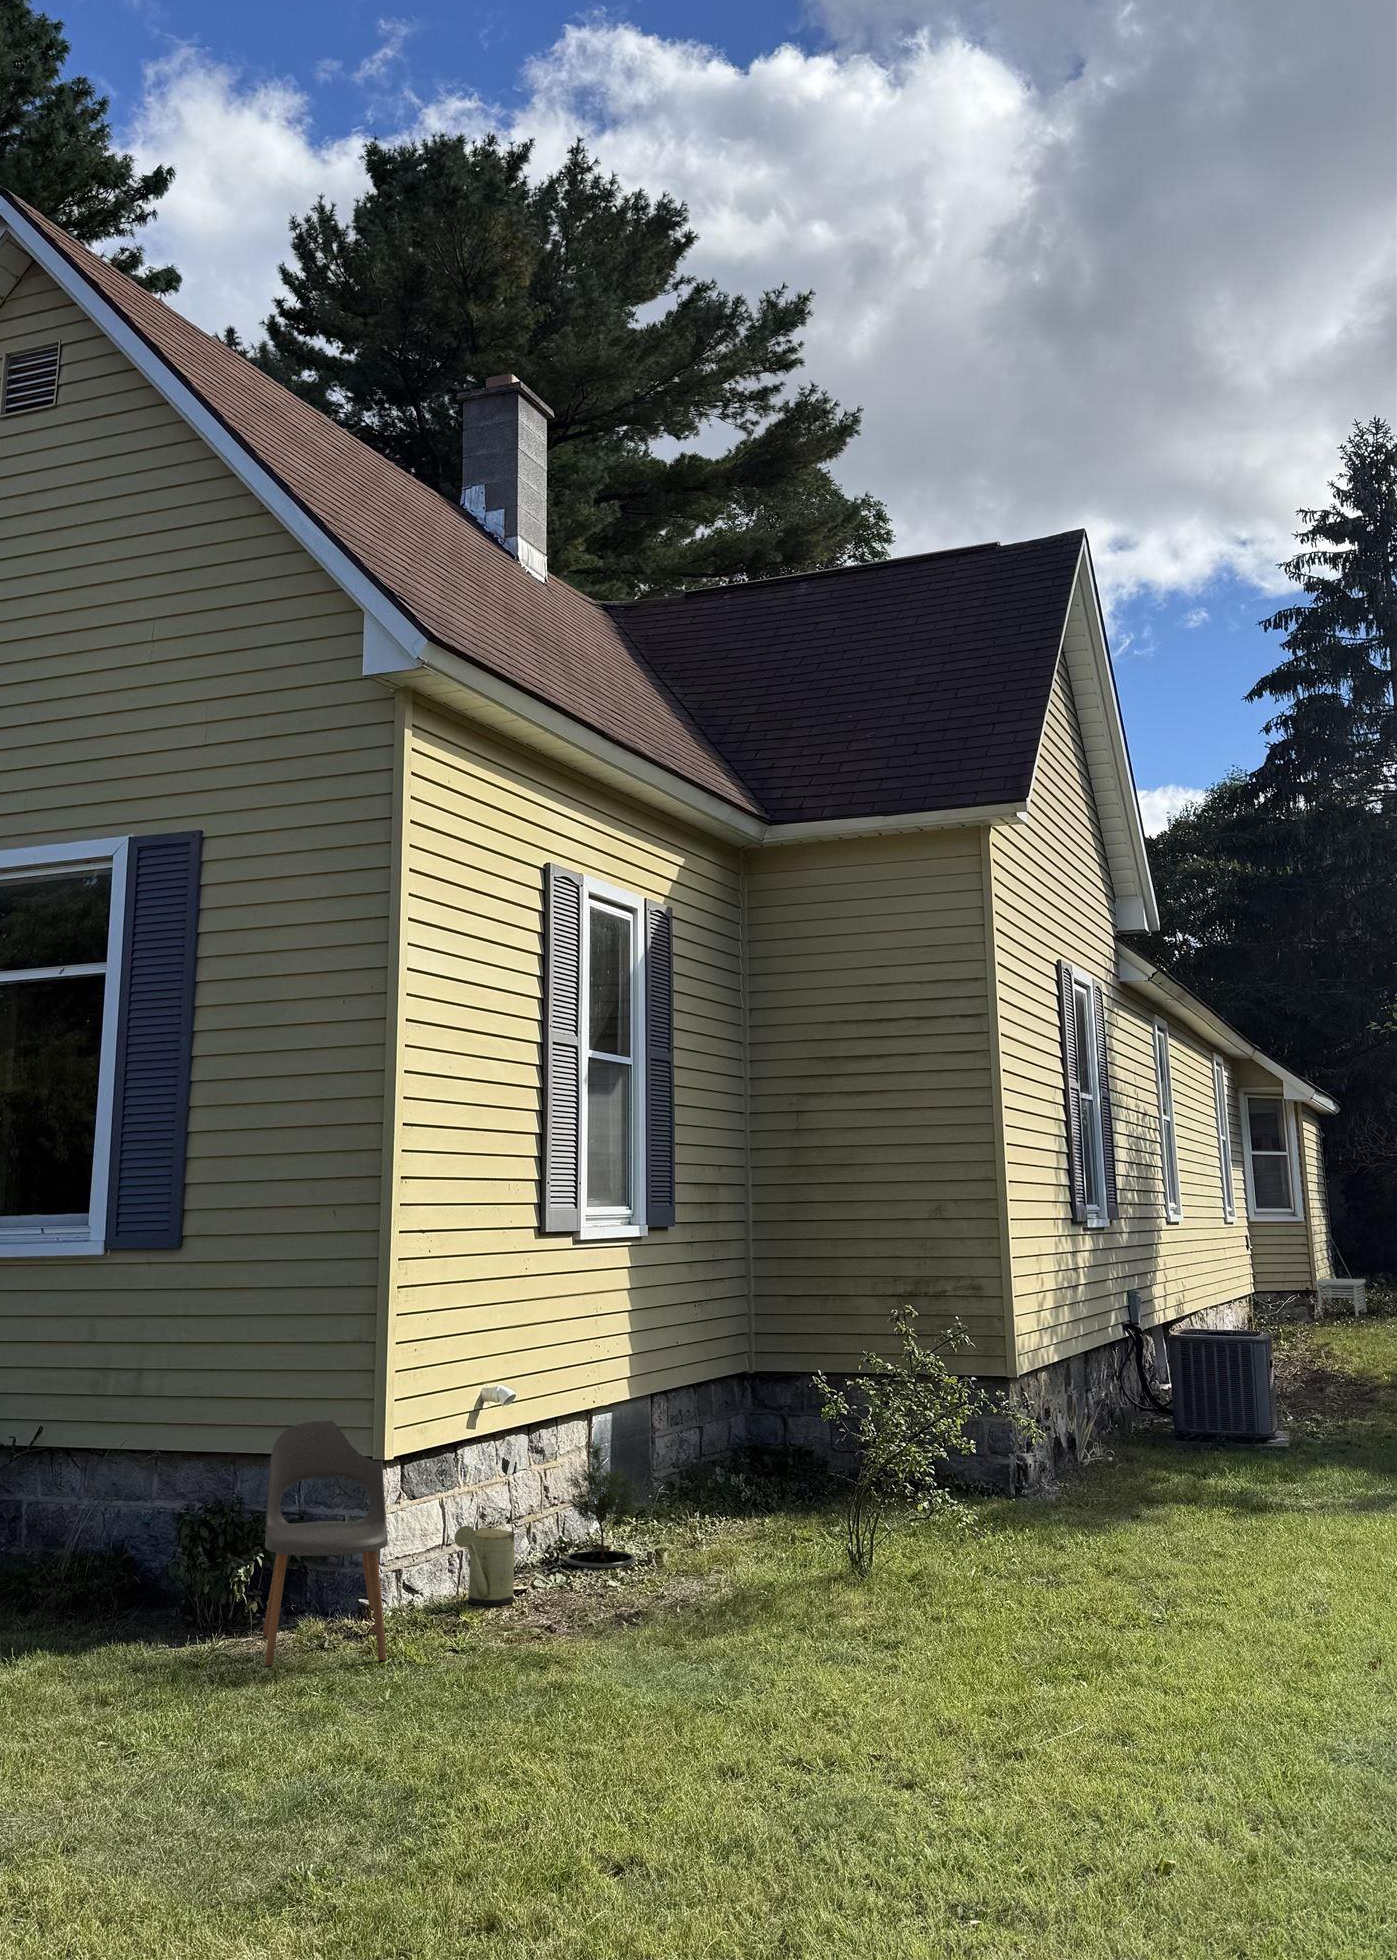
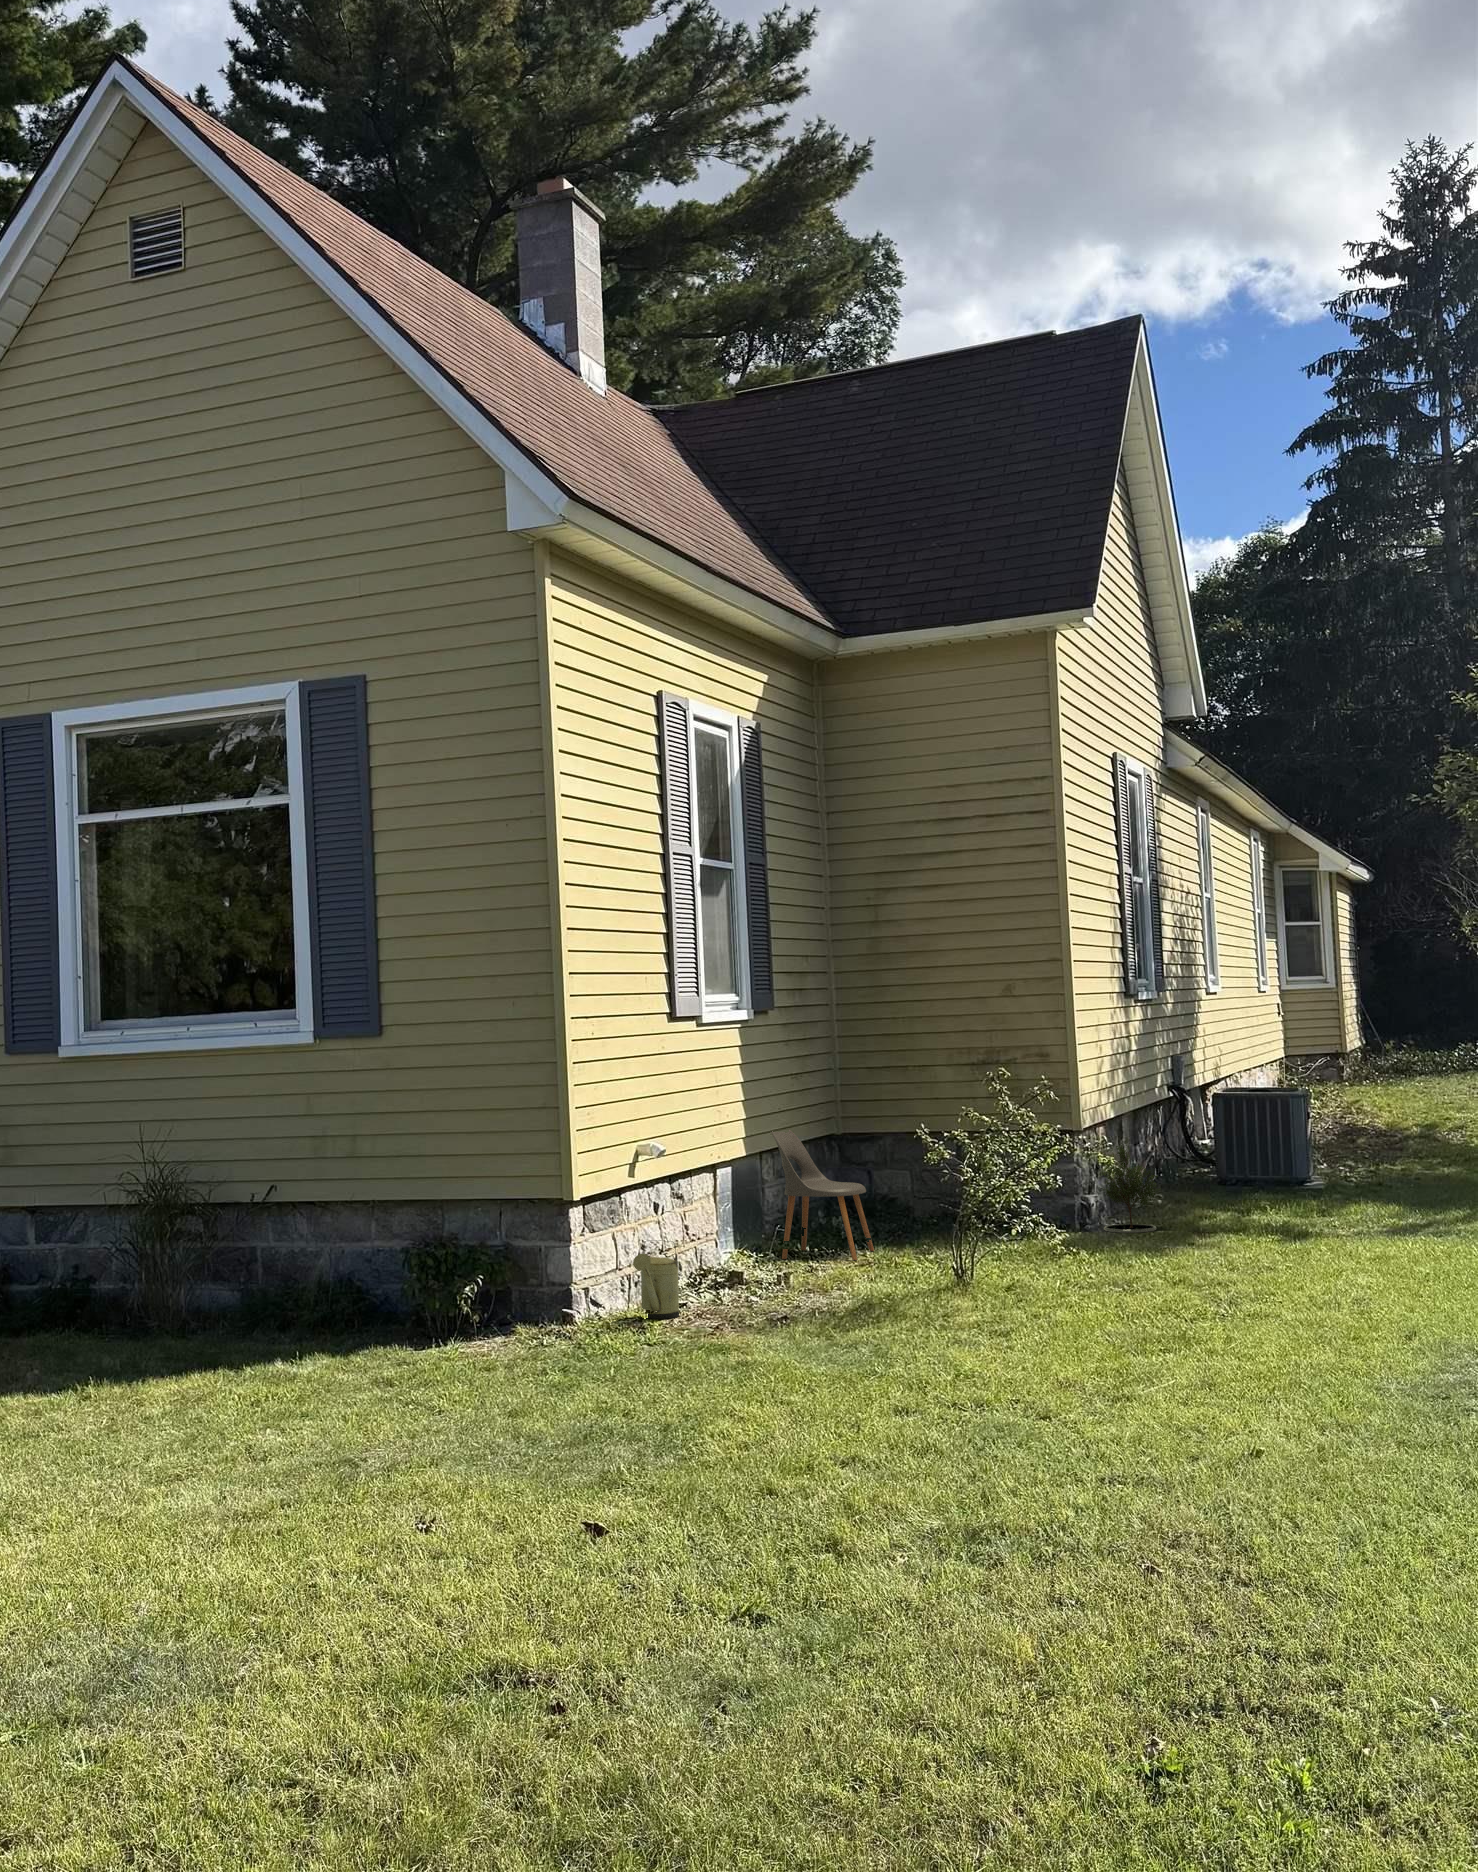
storage bench: present [1315,1278,1367,1316] -> none [1352,1048,1405,1086]
chair: present [262,1421,388,1666] -> present [770,1129,874,1260]
potted tree: present [564,1433,644,1568] -> present [1100,1143,1157,1233]

